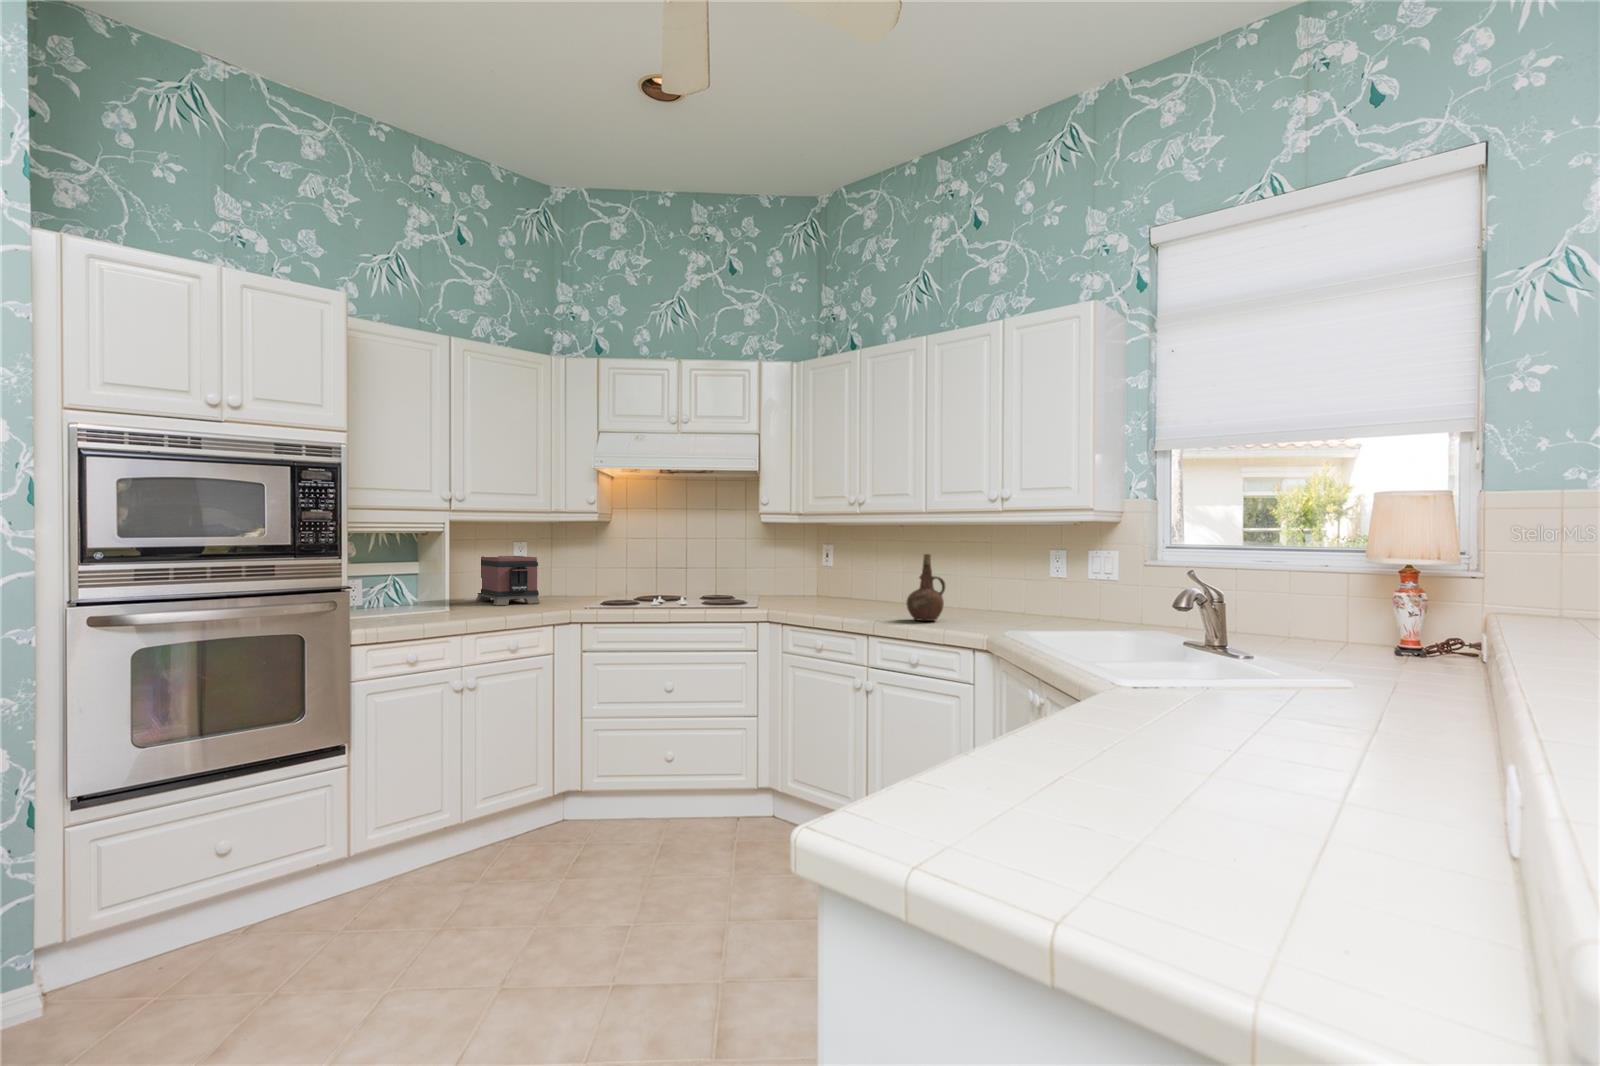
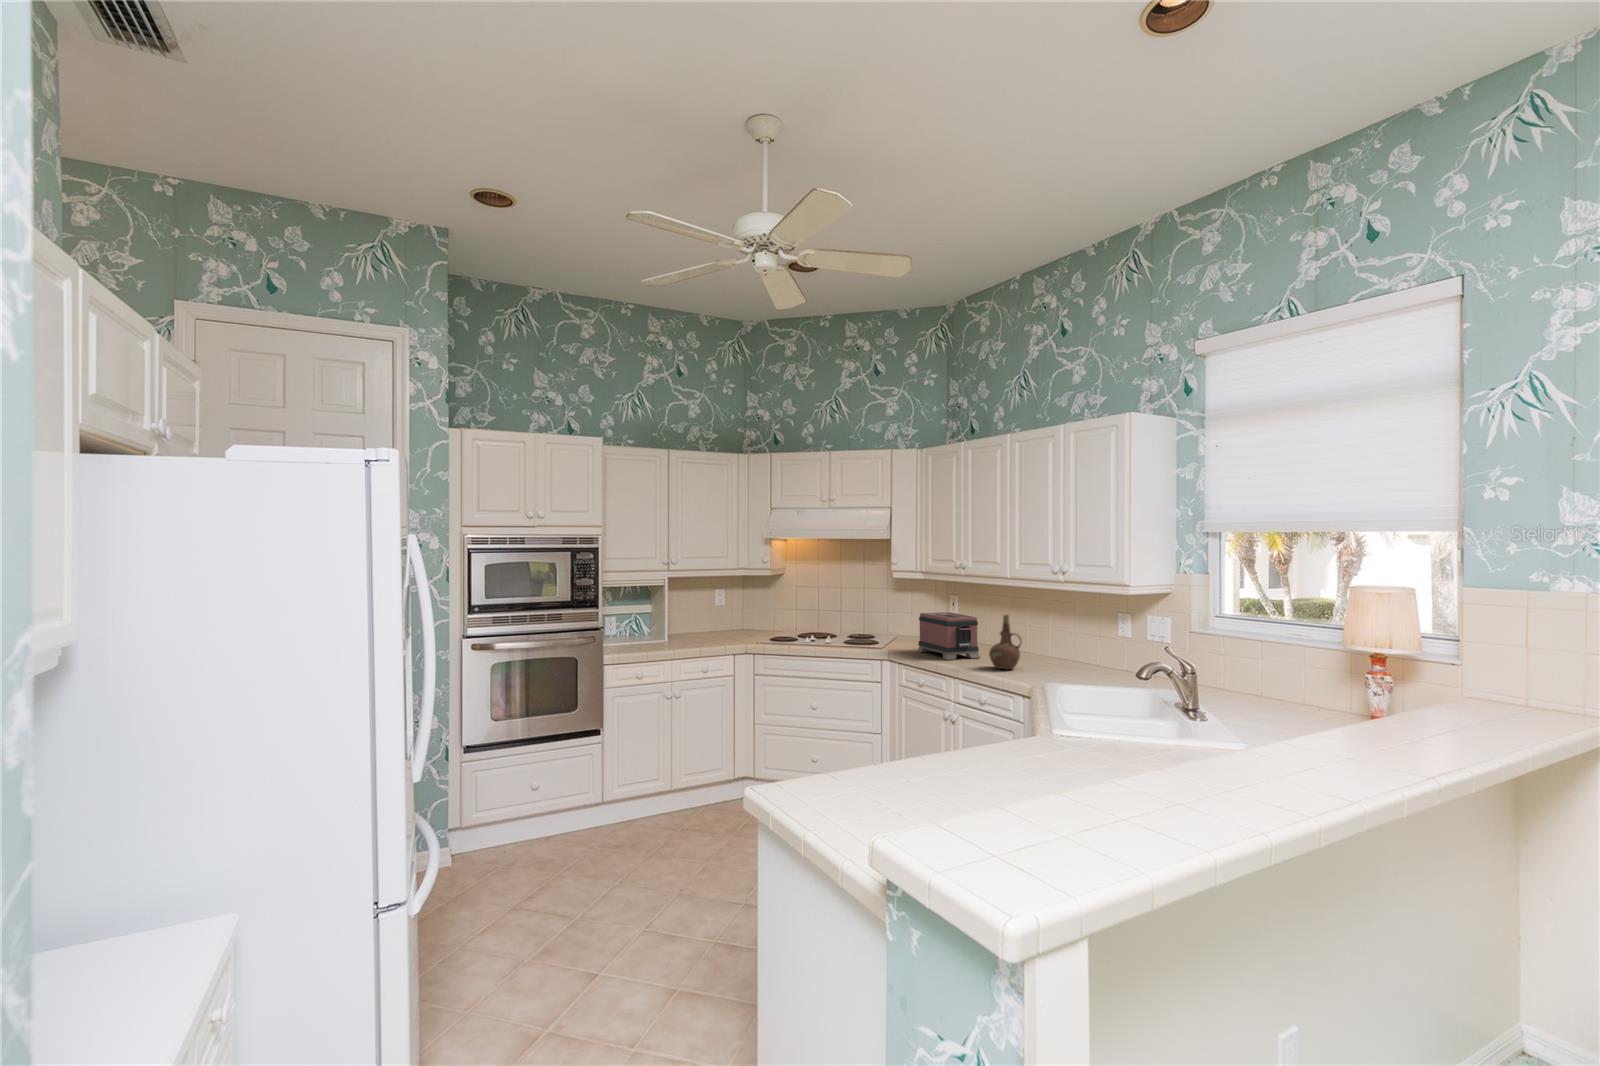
toaster: present [476,556,540,605] -> present [917,612,980,660]

